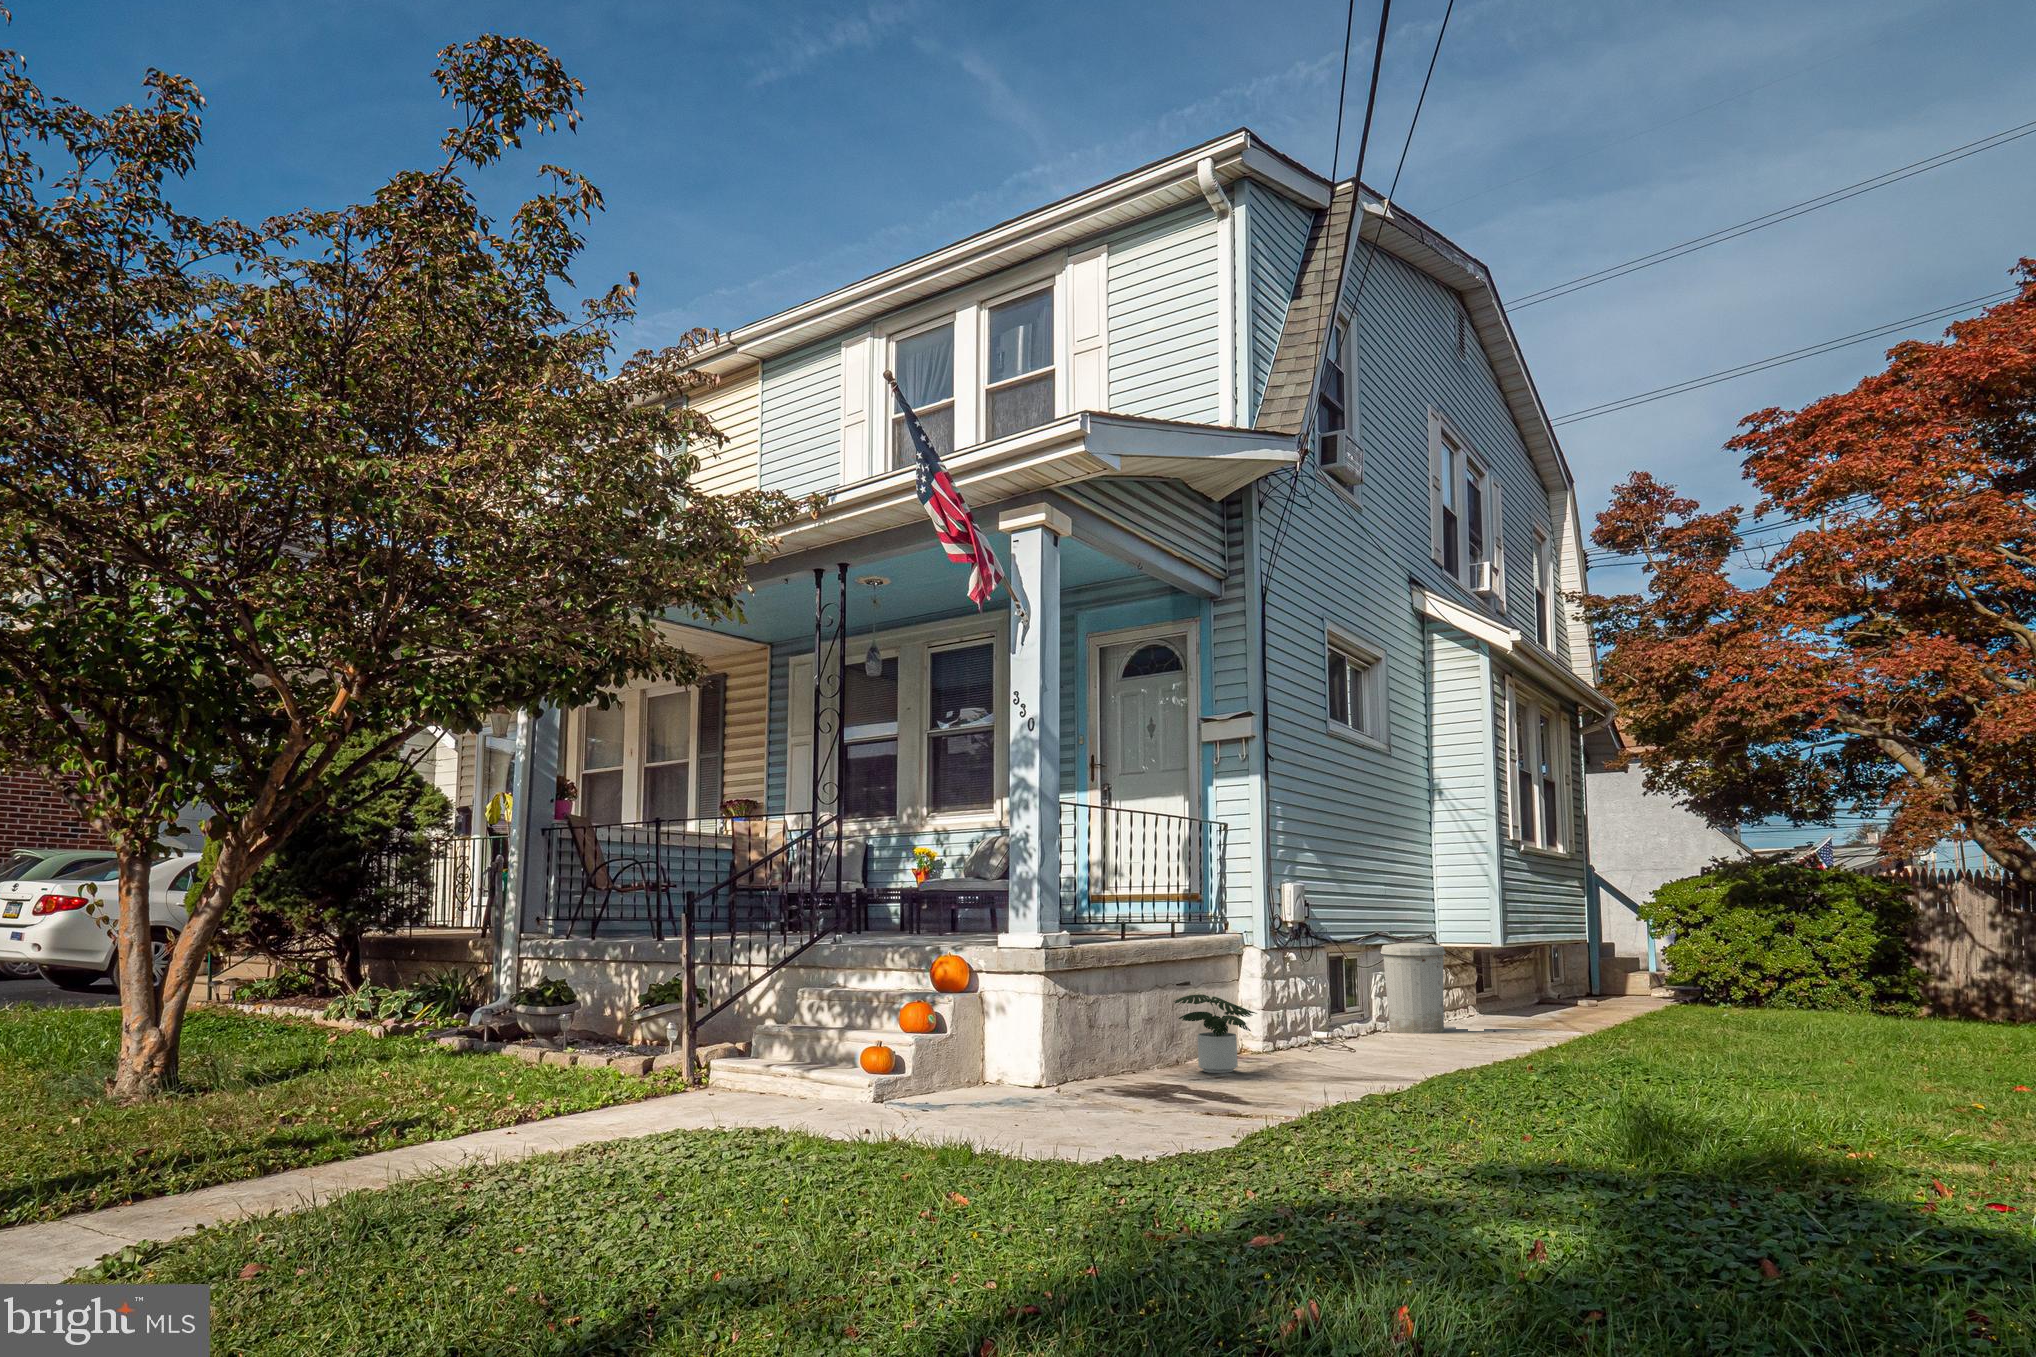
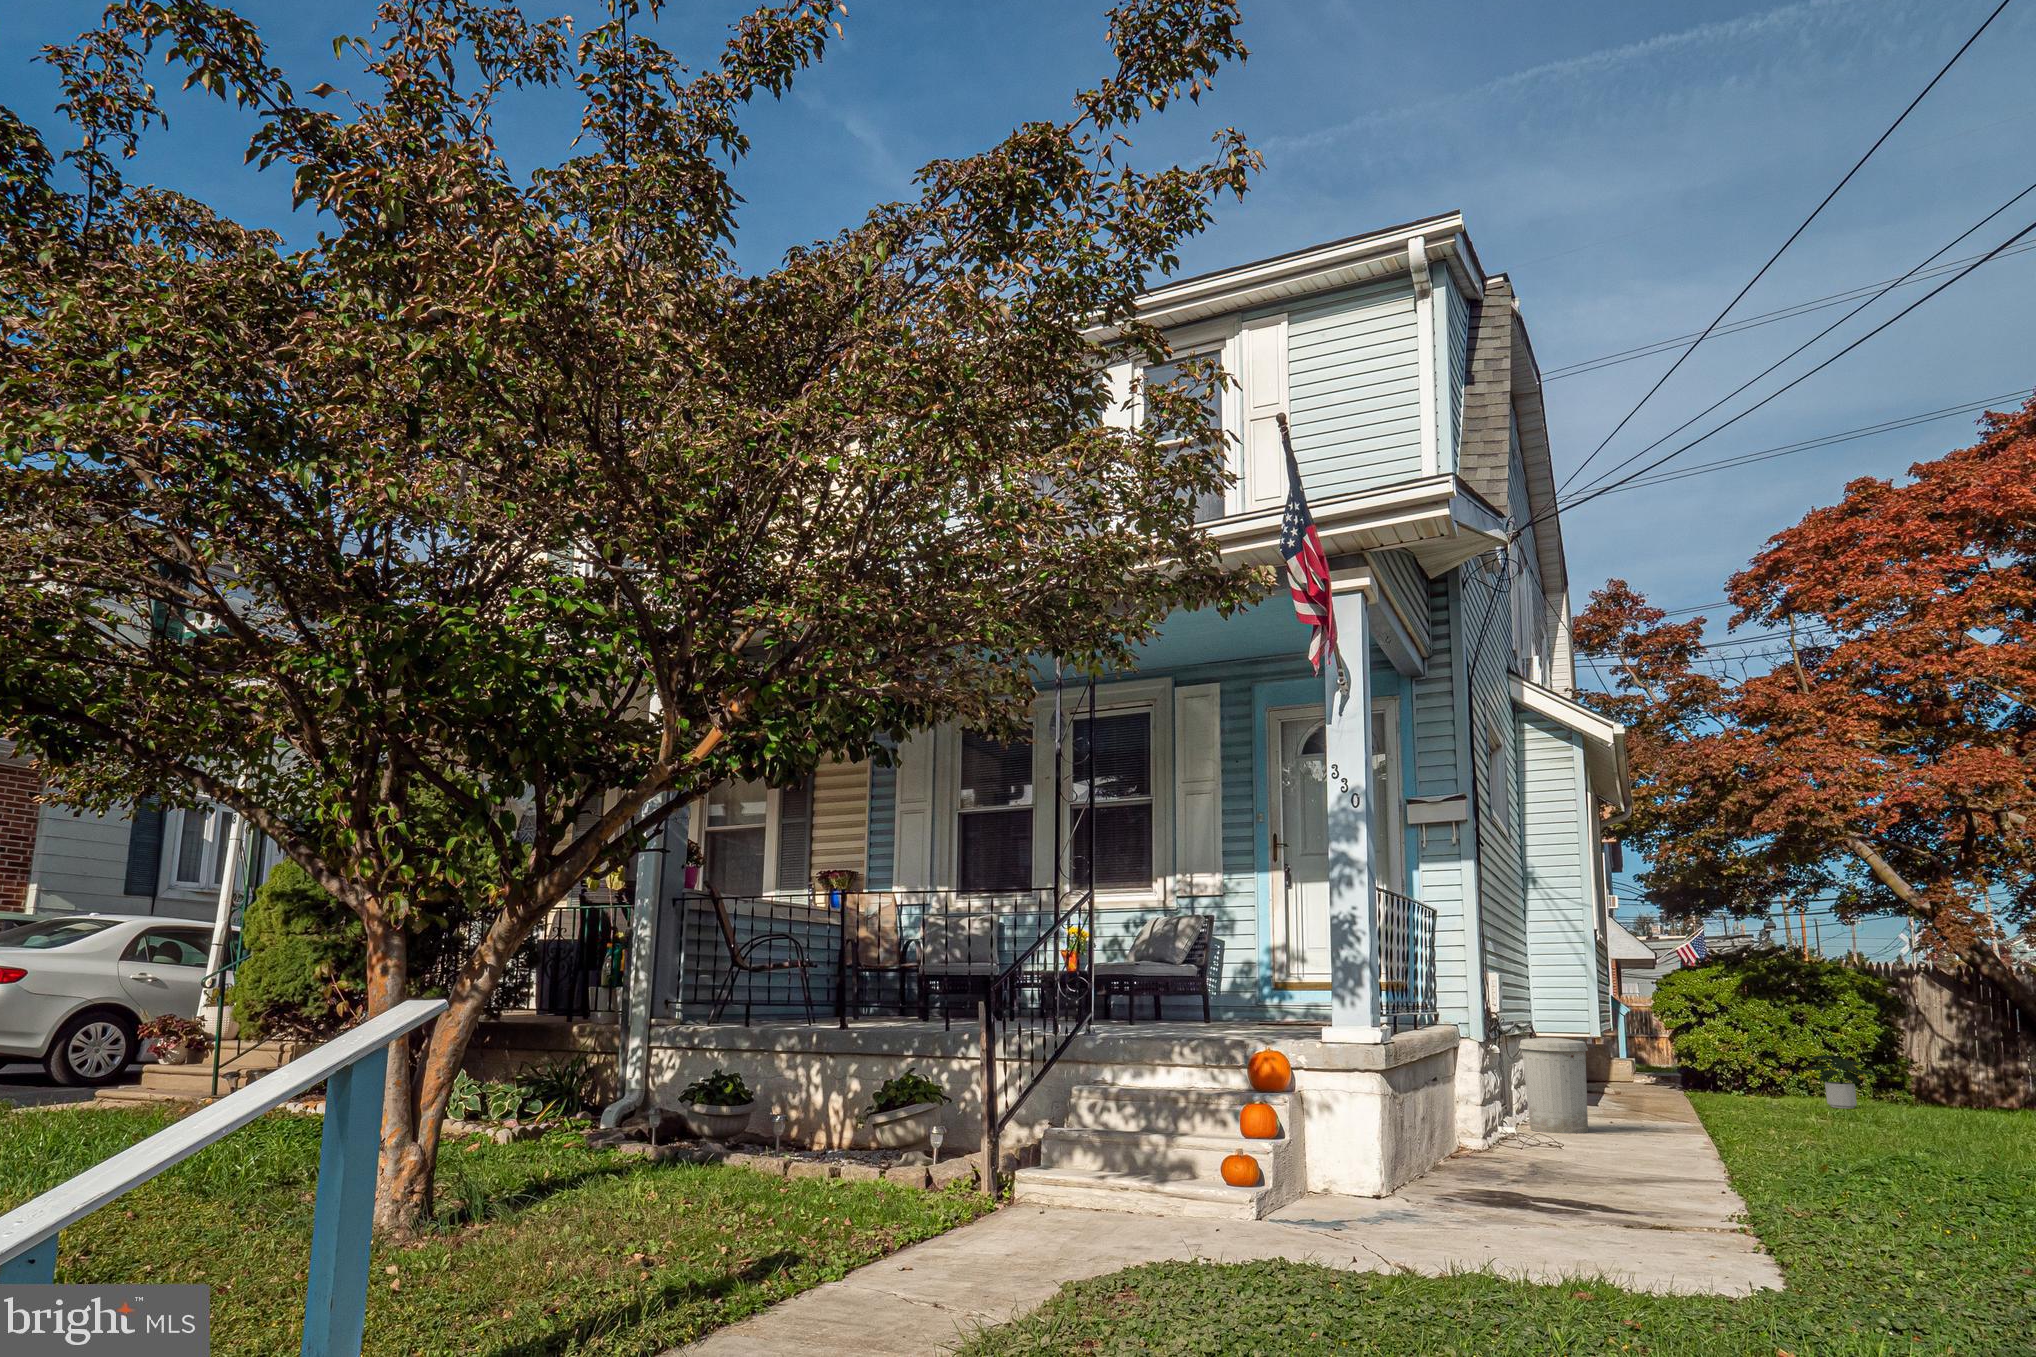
potted plant: present [1174,994,1257,1073] -> present [1805,1055,1876,1109]

